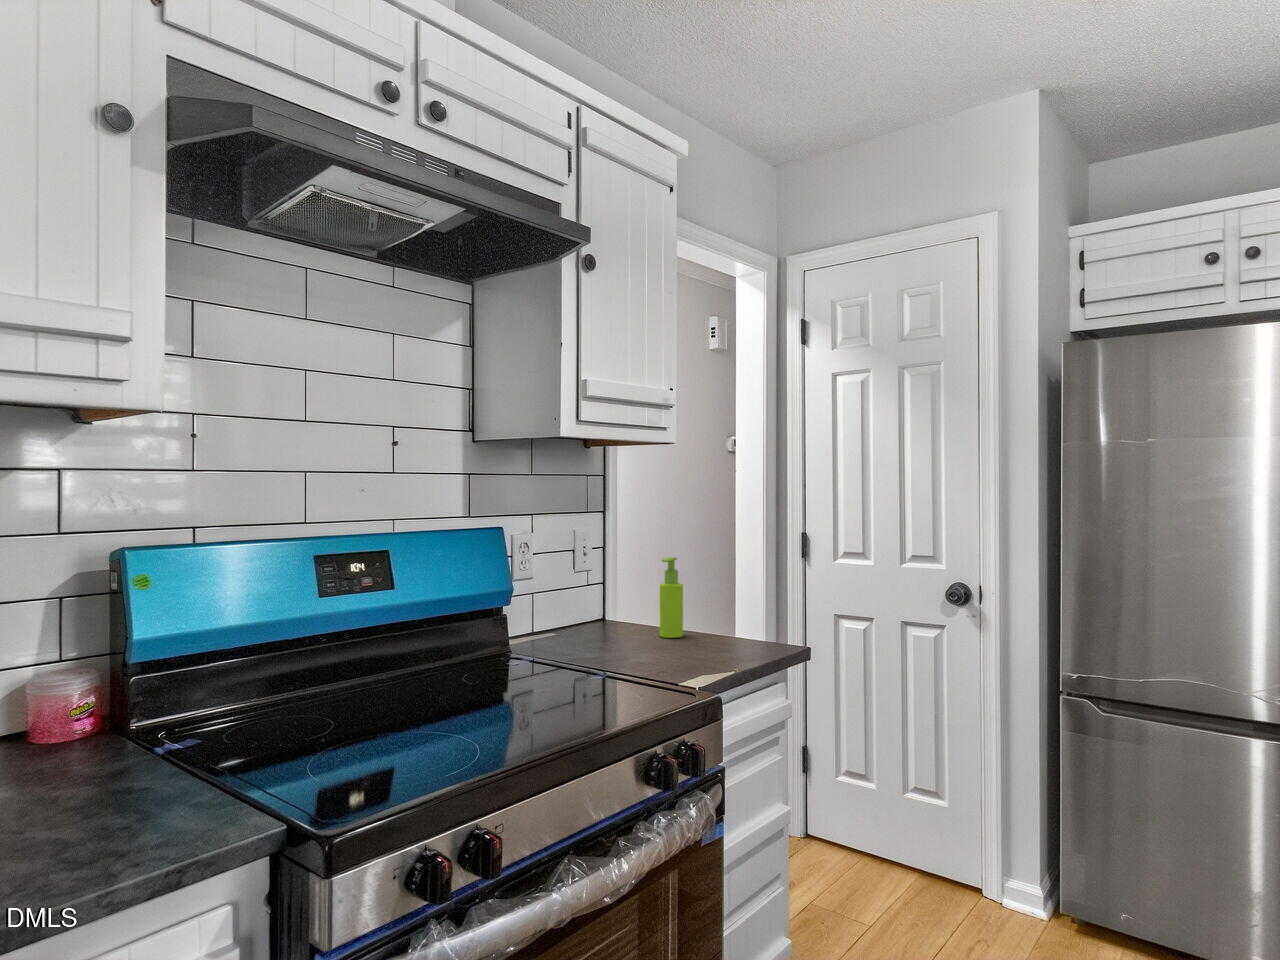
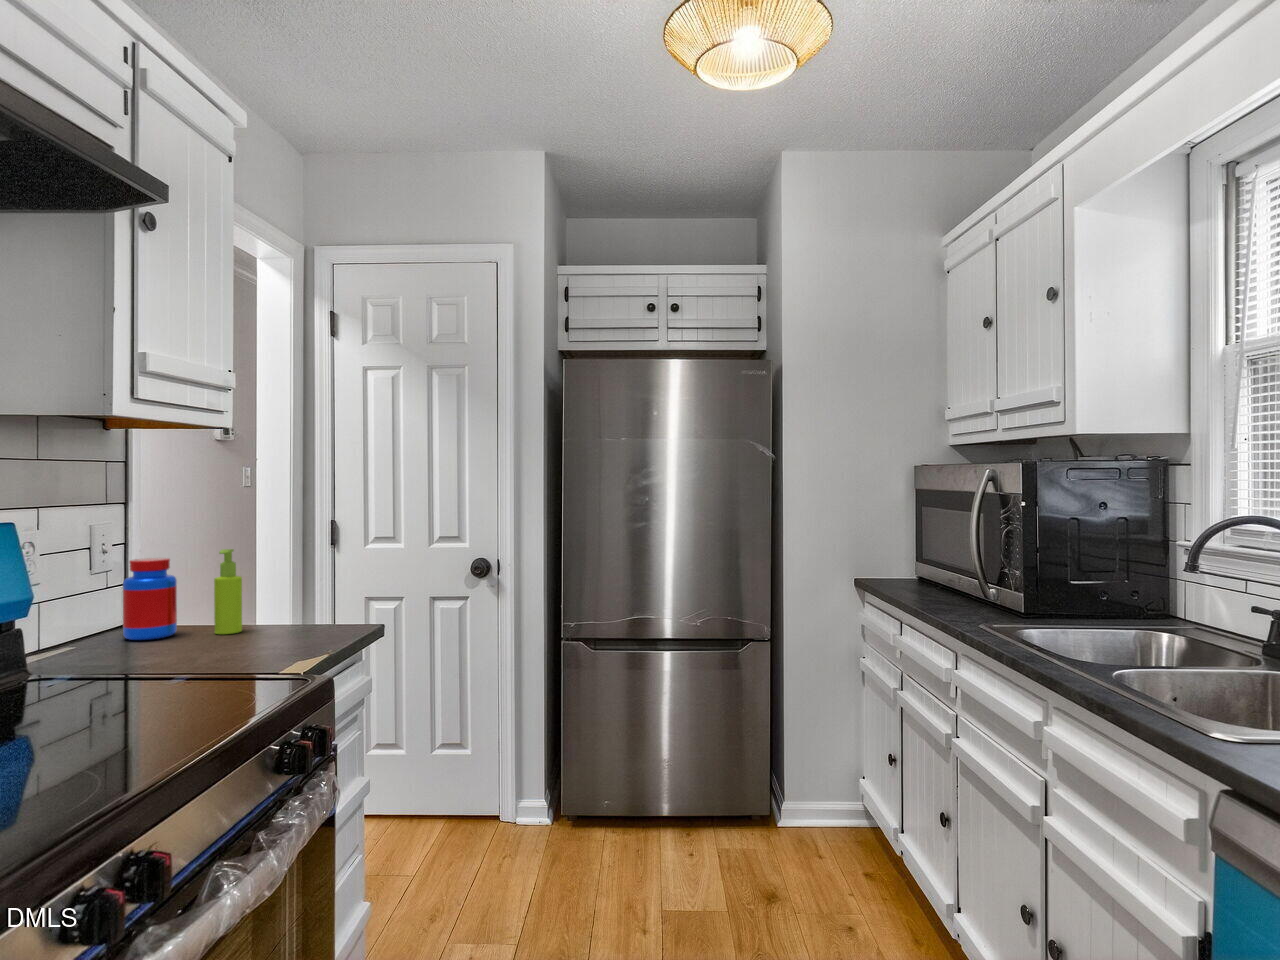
jar: none [592,562,632,634] -> present [123,558,177,640]

